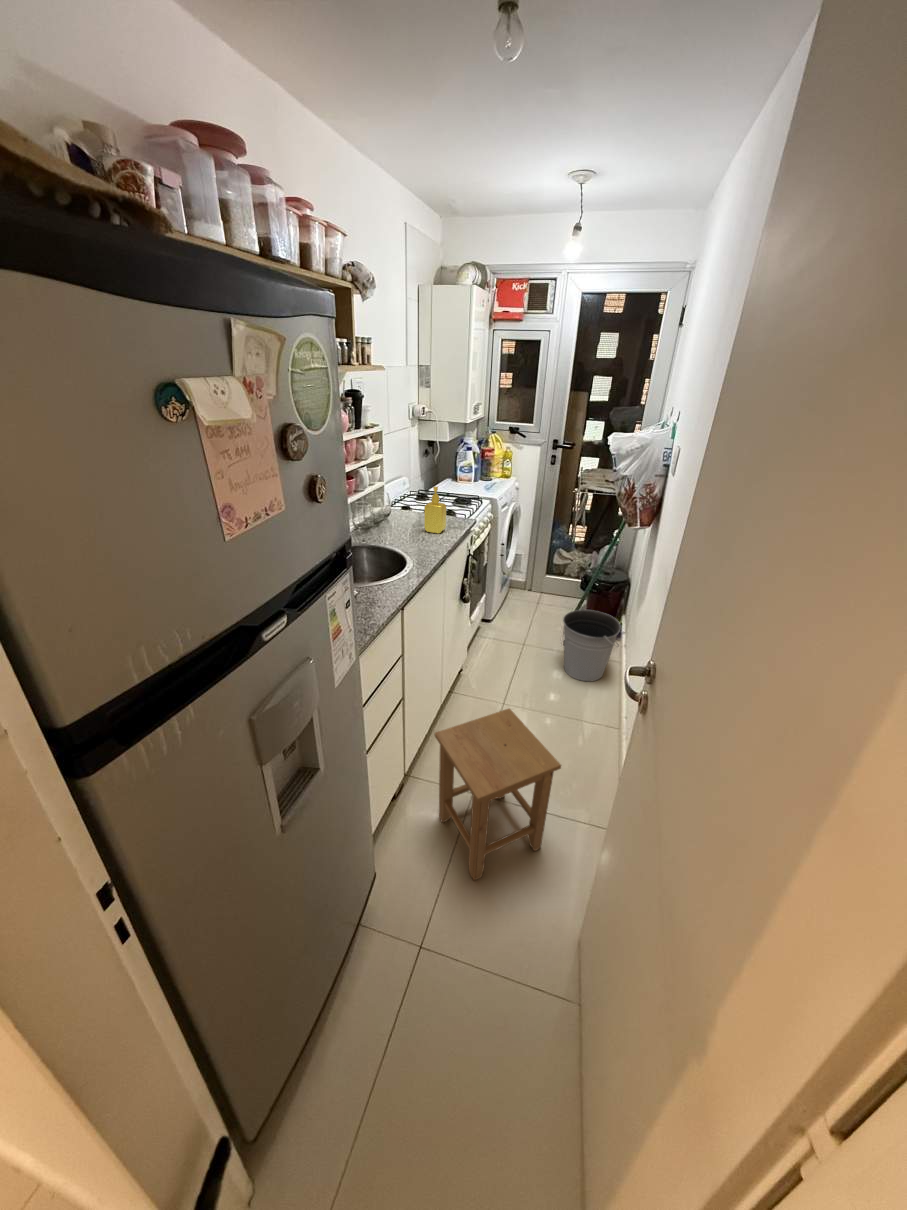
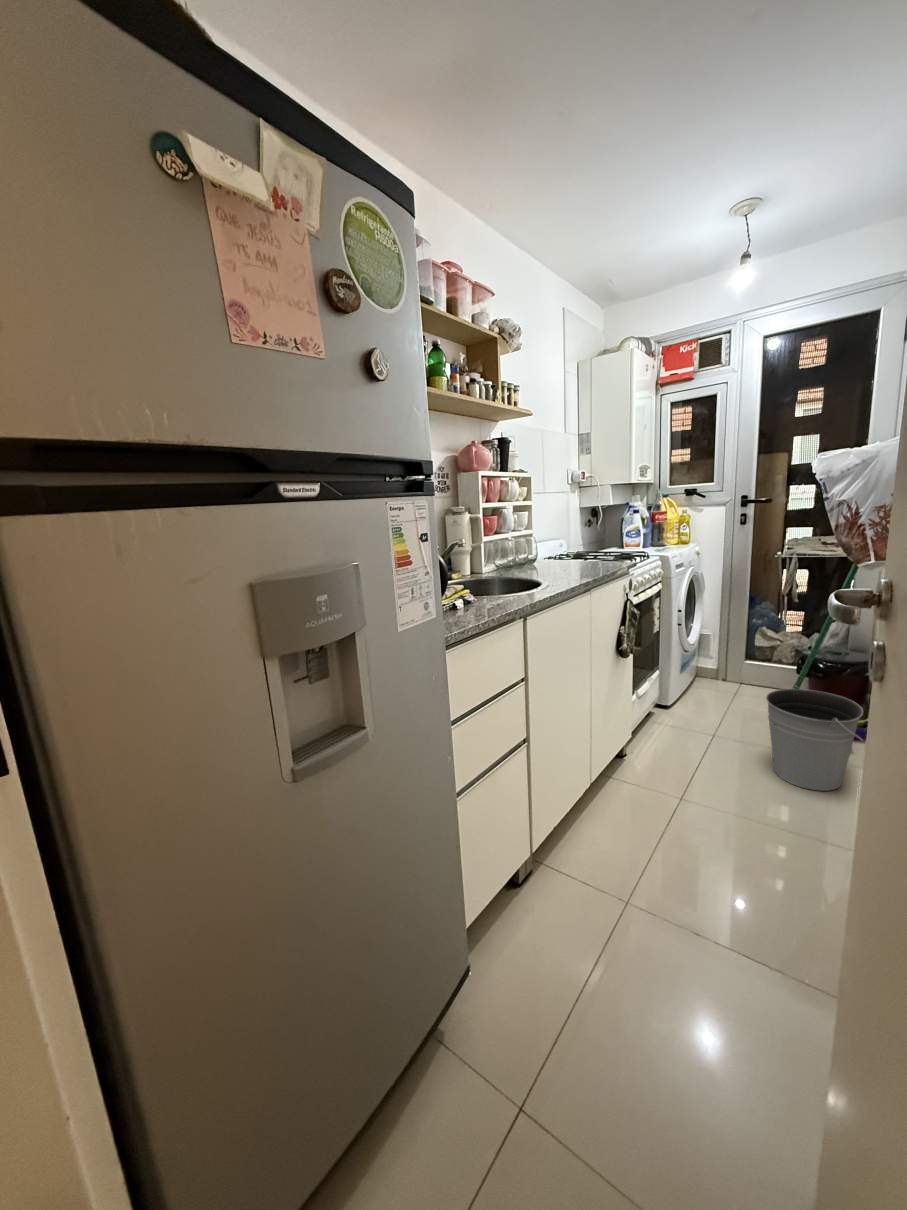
soap dispenser: present [424,486,446,533] -> none [572,524,597,575]
stool: present [434,709,561,880] -> none [562,775,754,1034]

